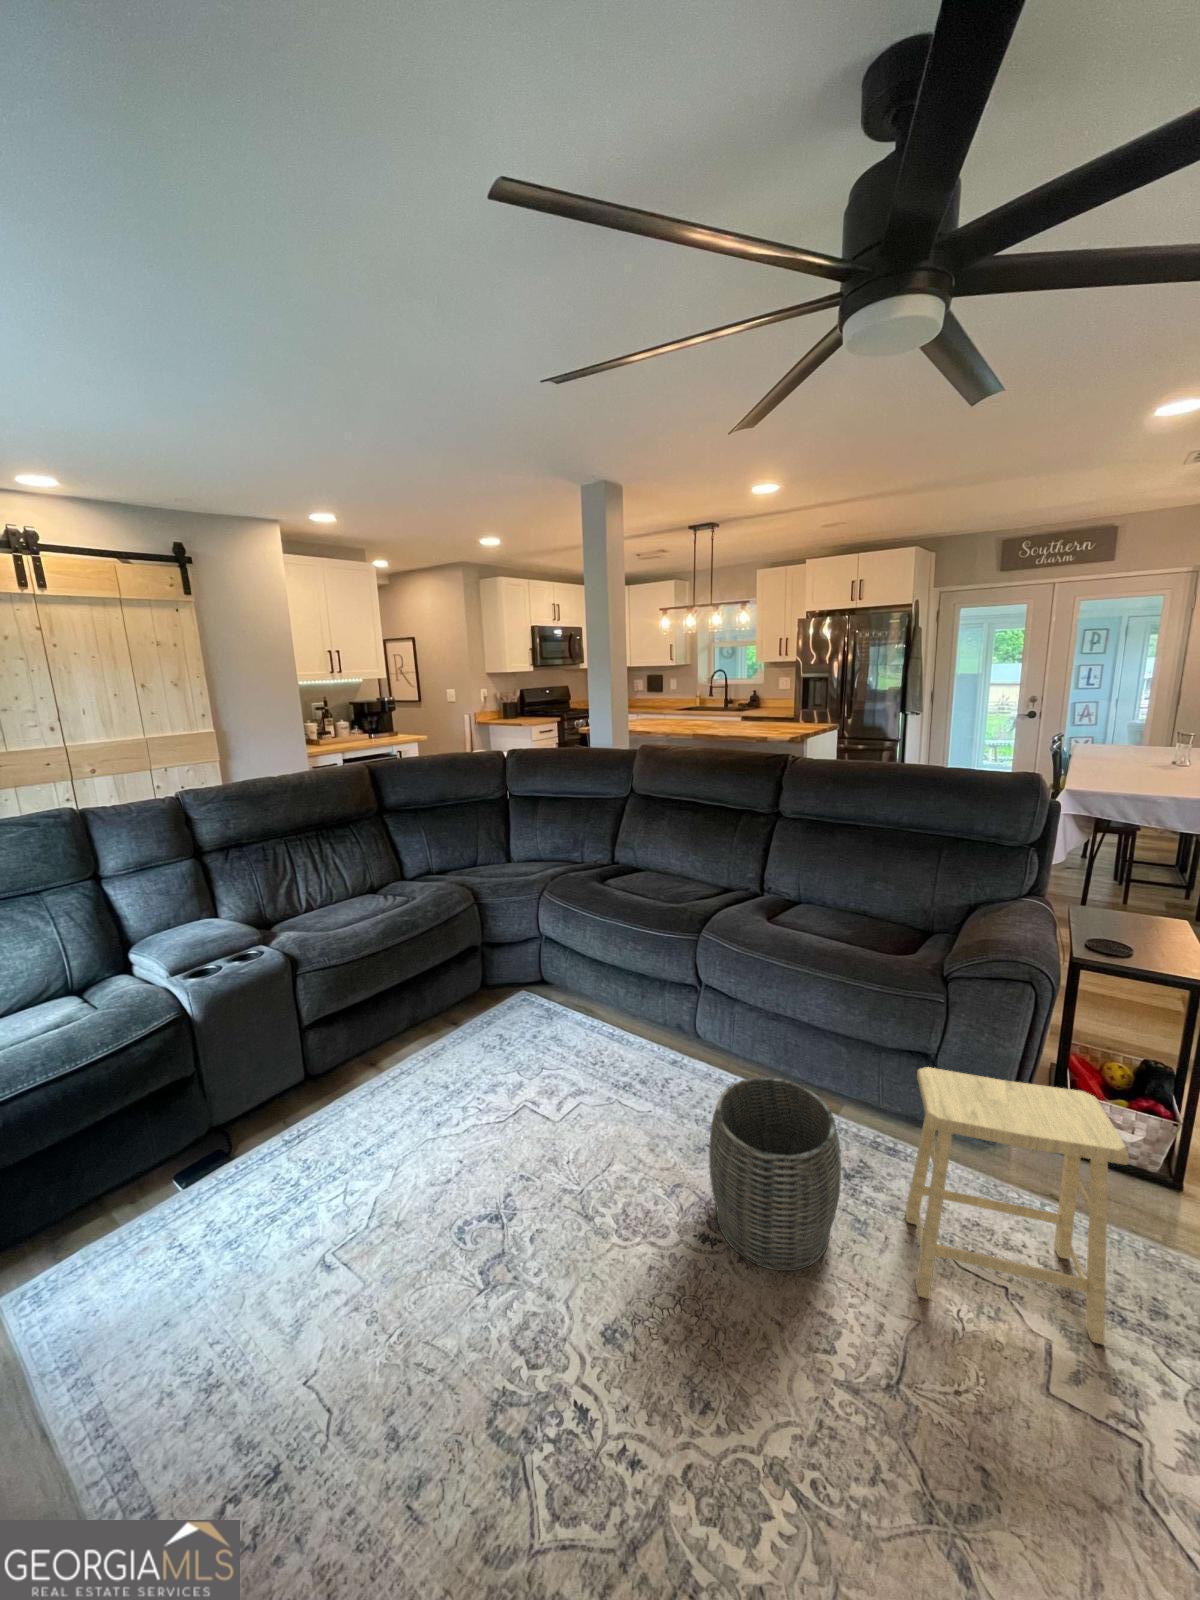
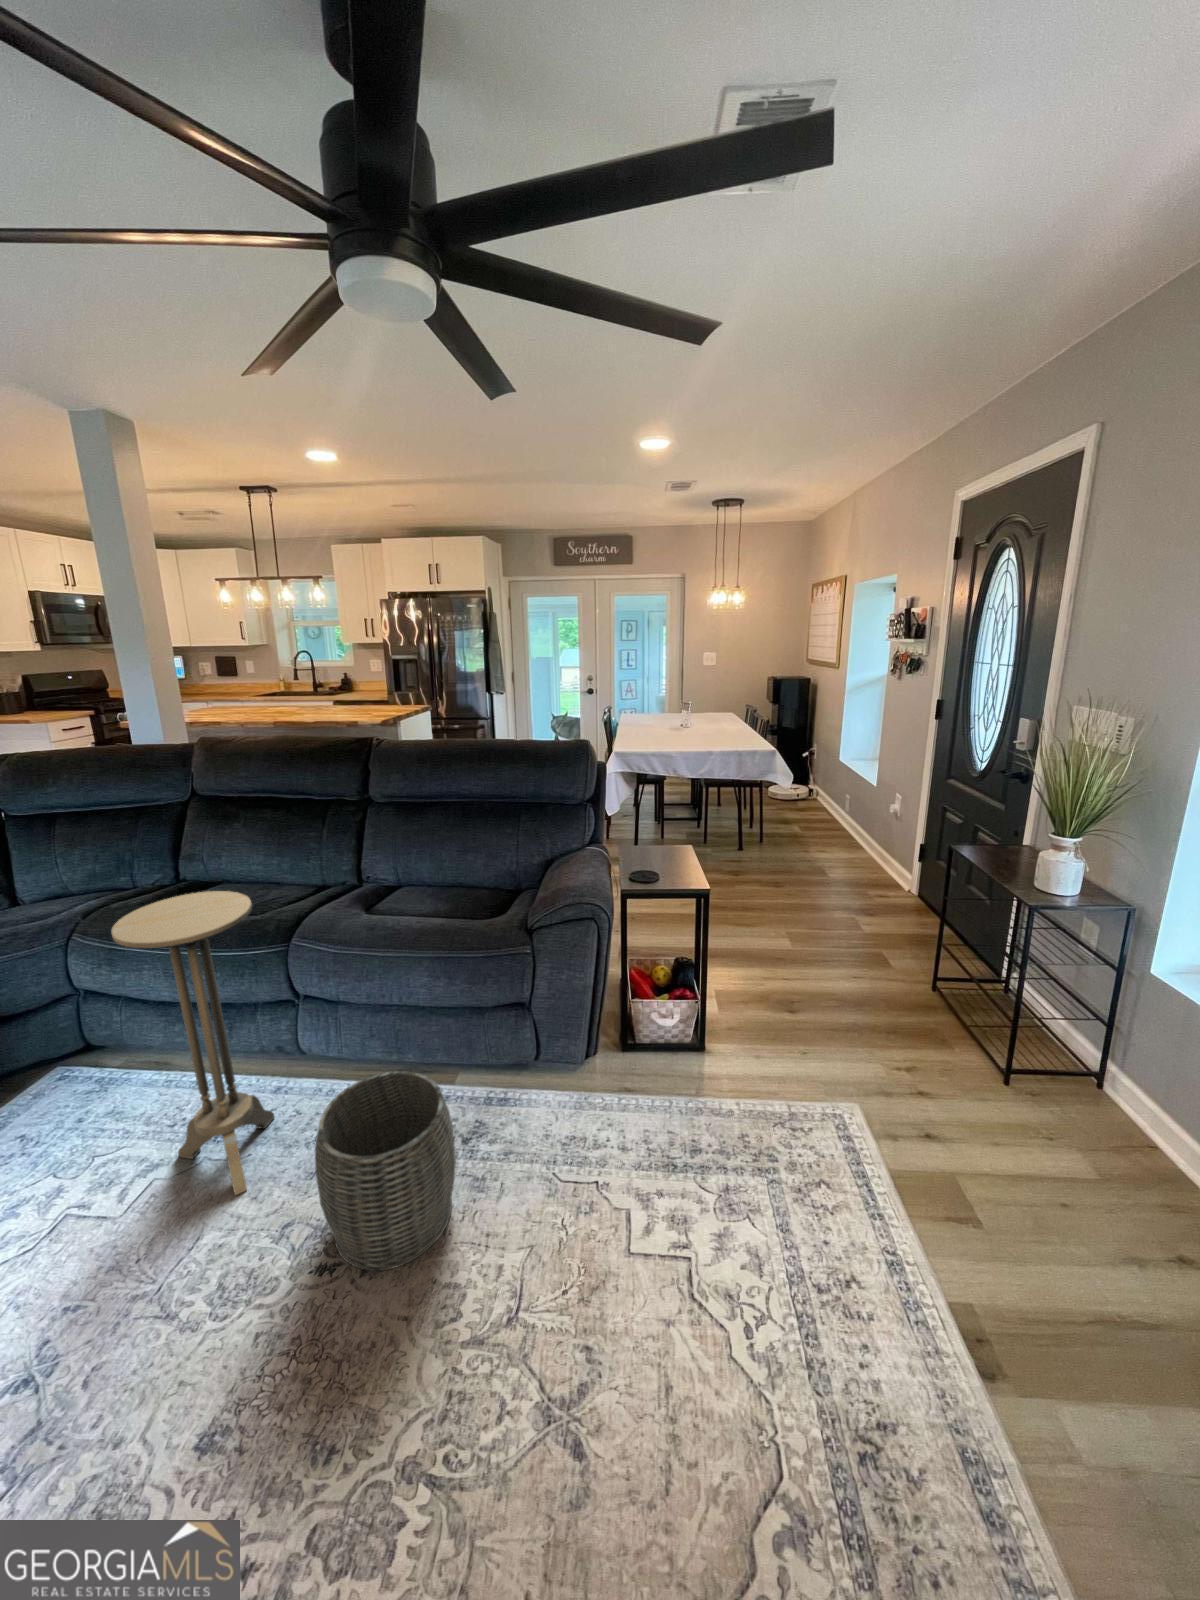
side table: none [583,875,680,1139] -> present [112,891,275,1195]
footstool: present [905,1067,1129,1344] -> none [511,997,662,1222]

